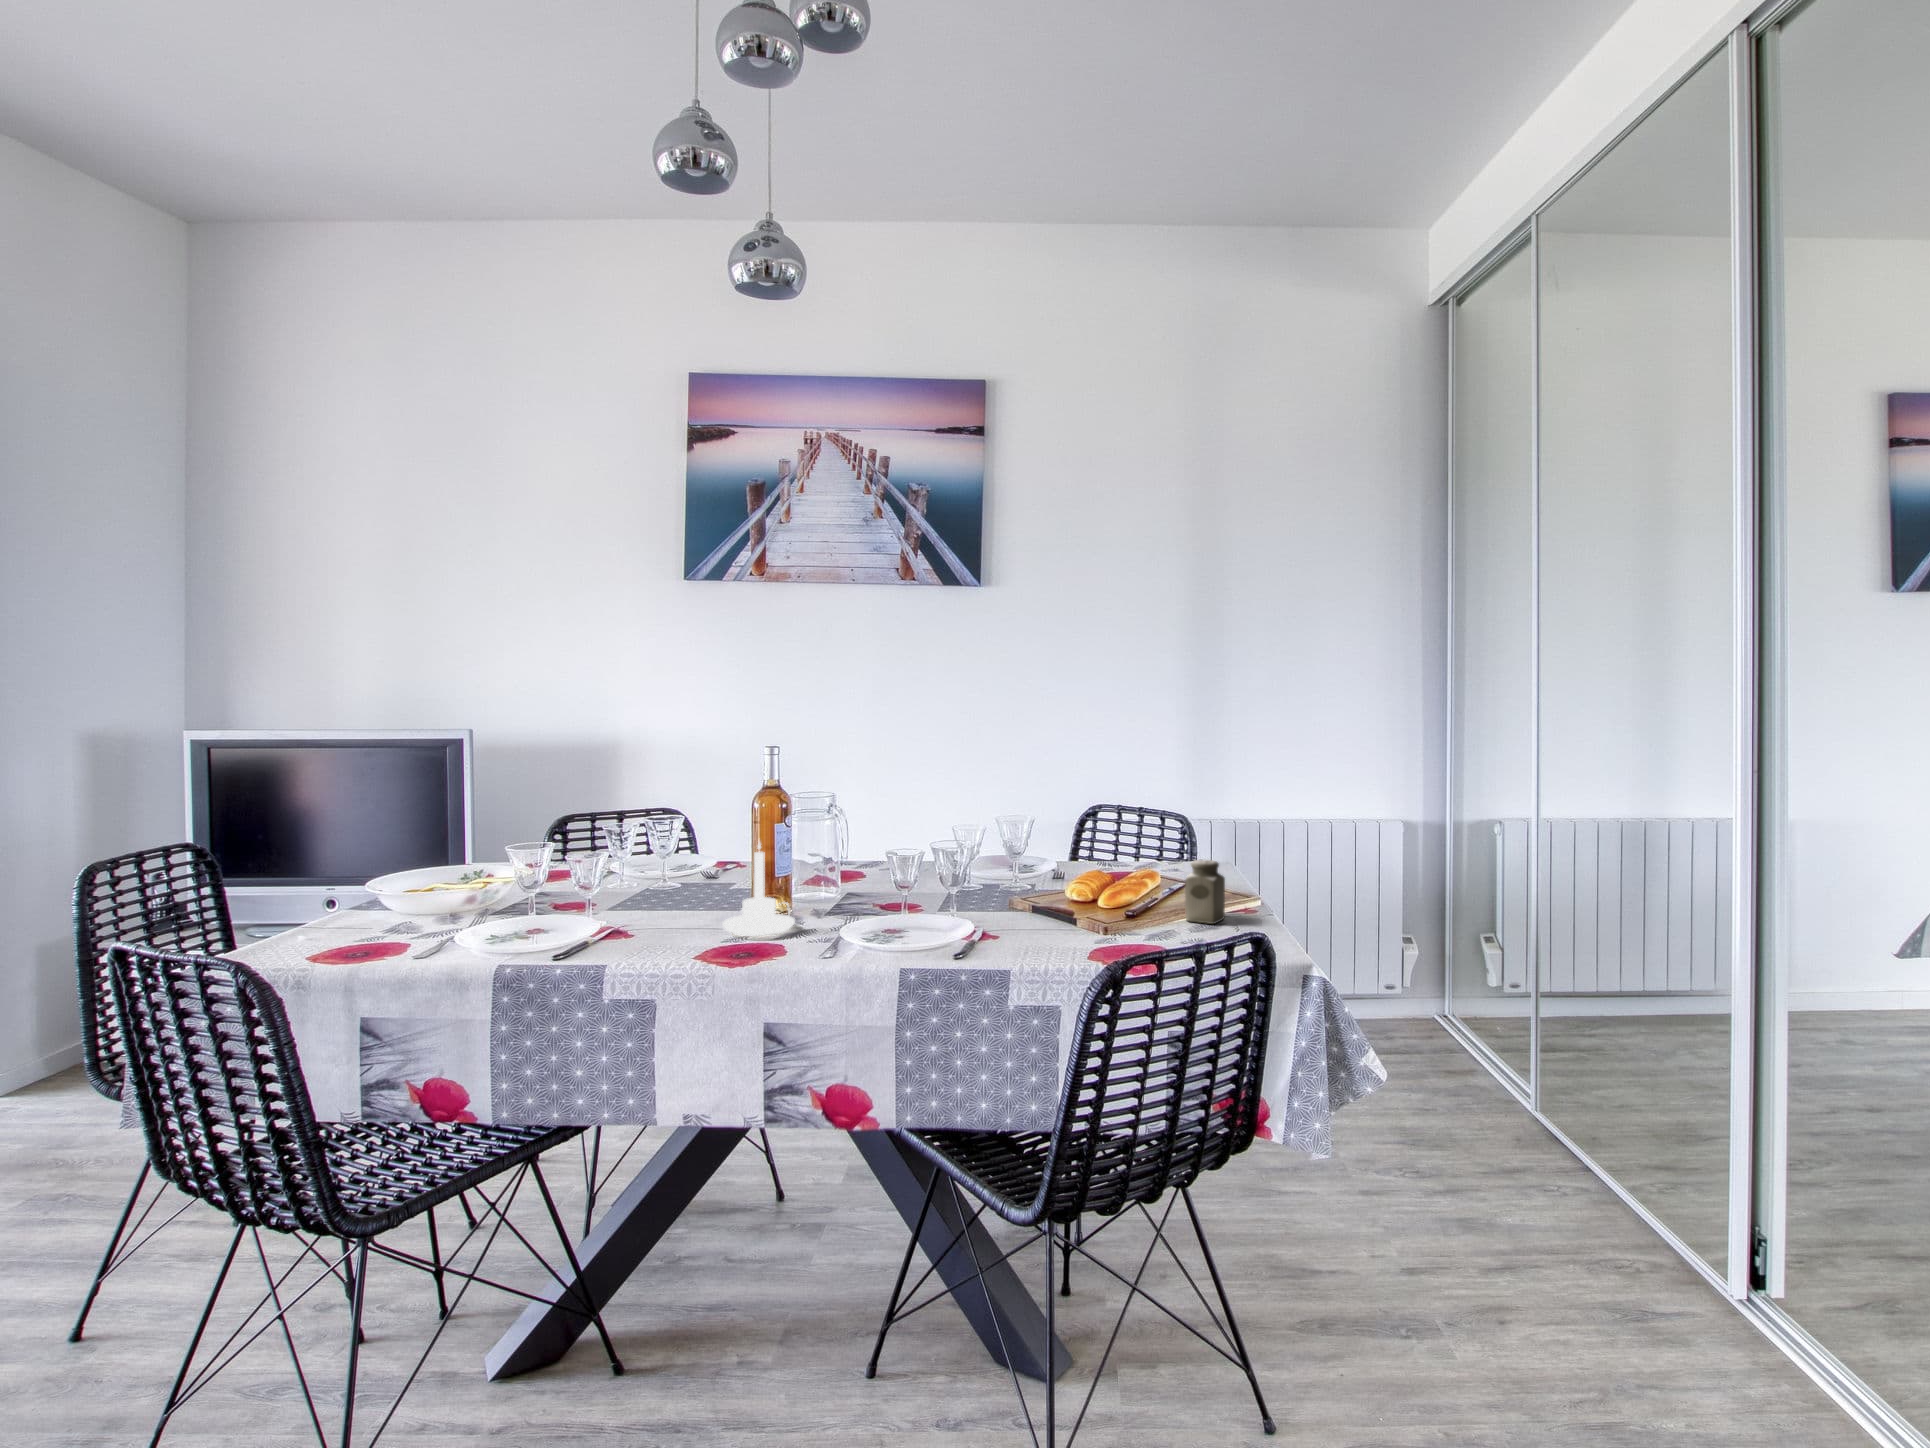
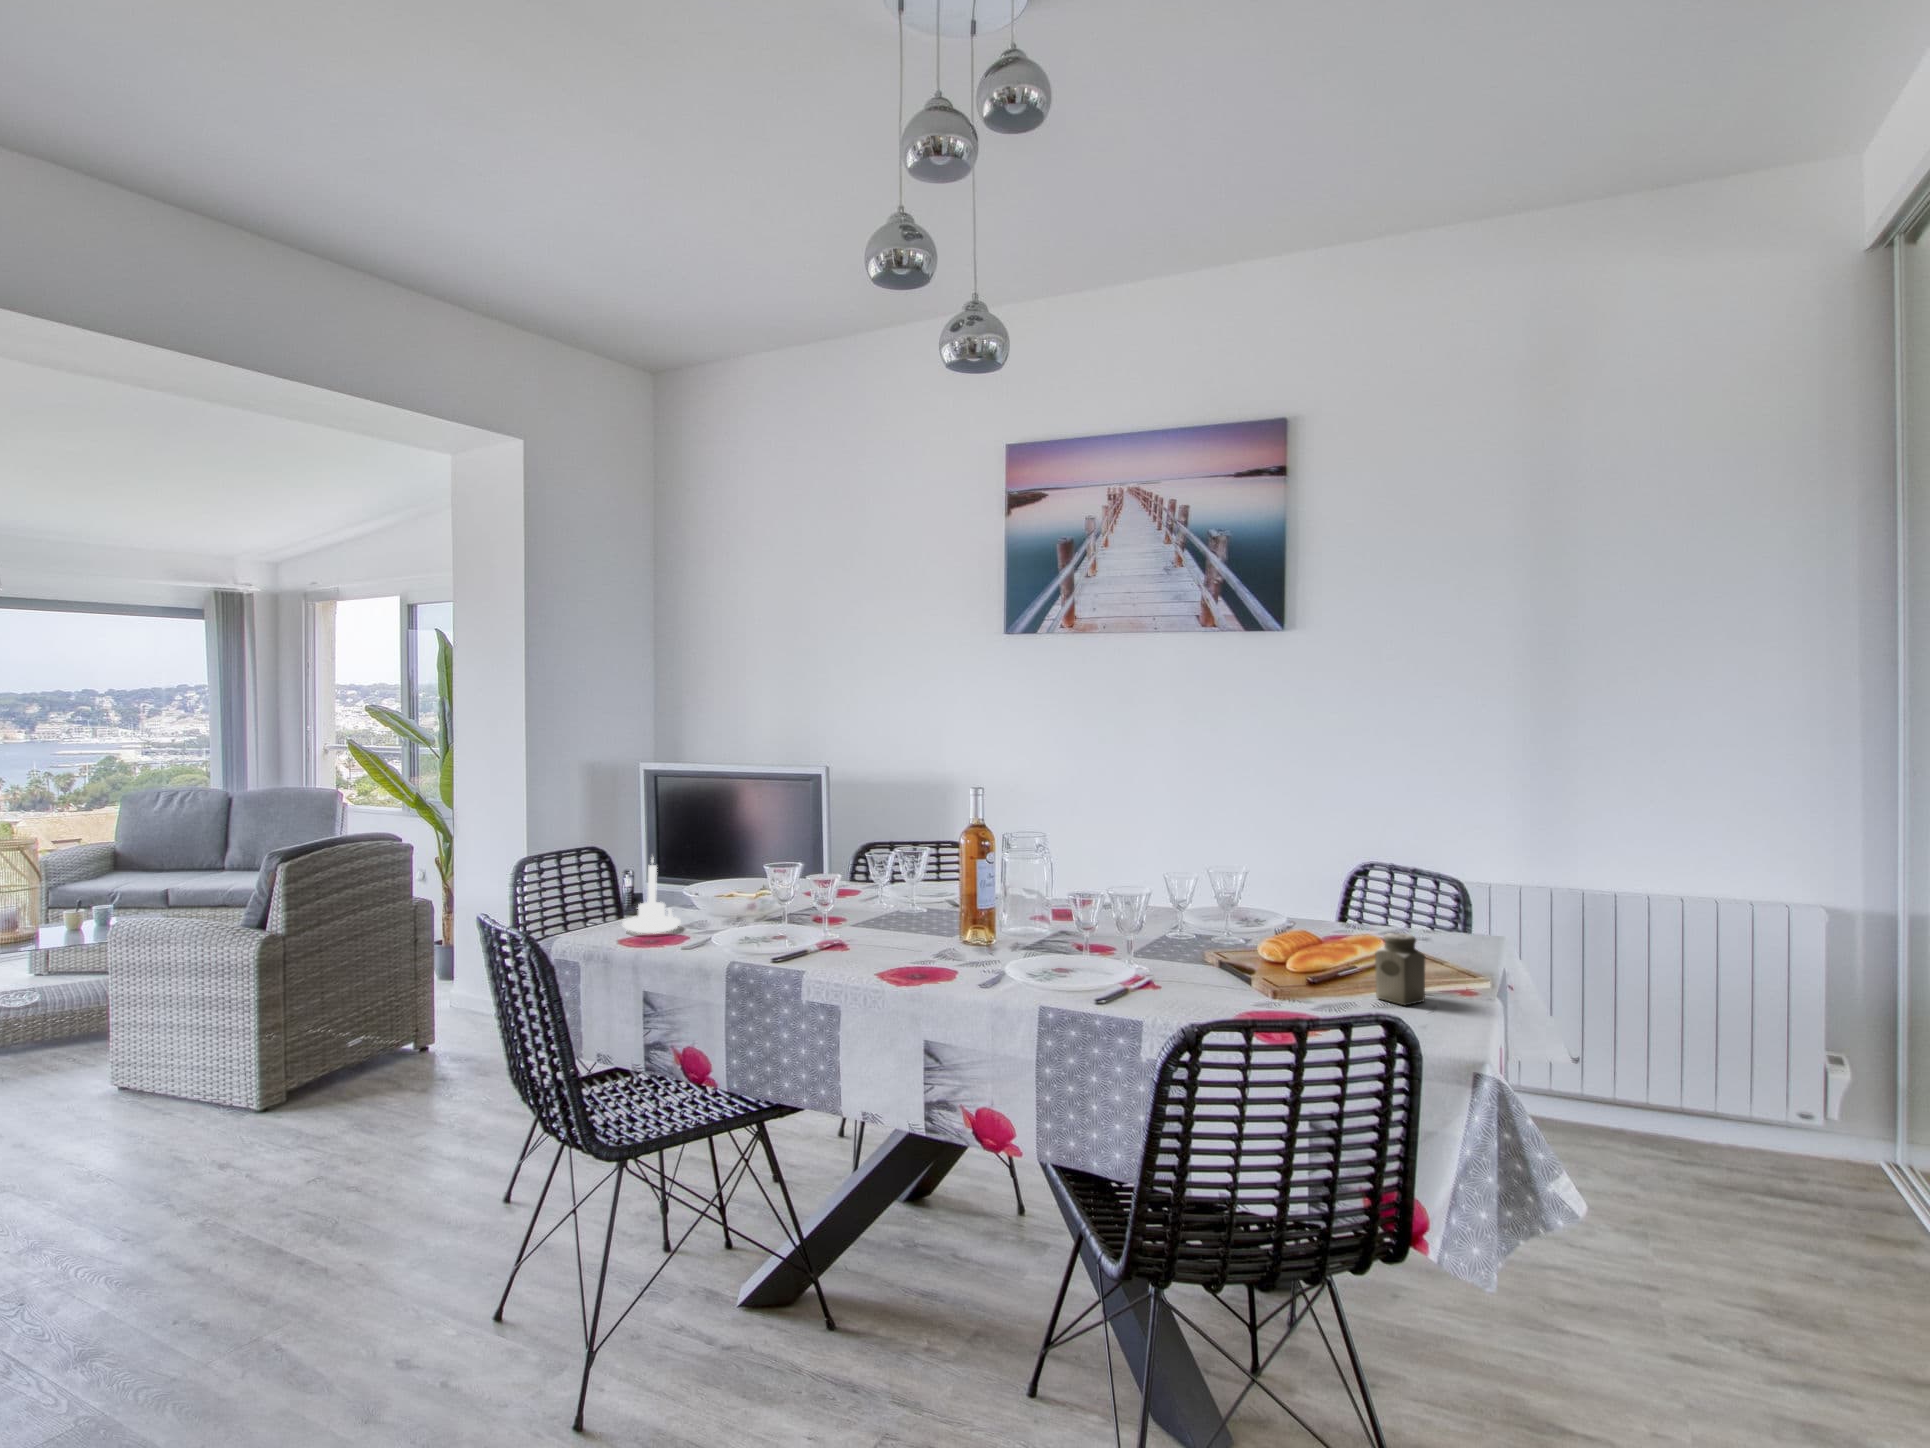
candle holder: present [722,842,795,936] -> present [622,858,681,933]

